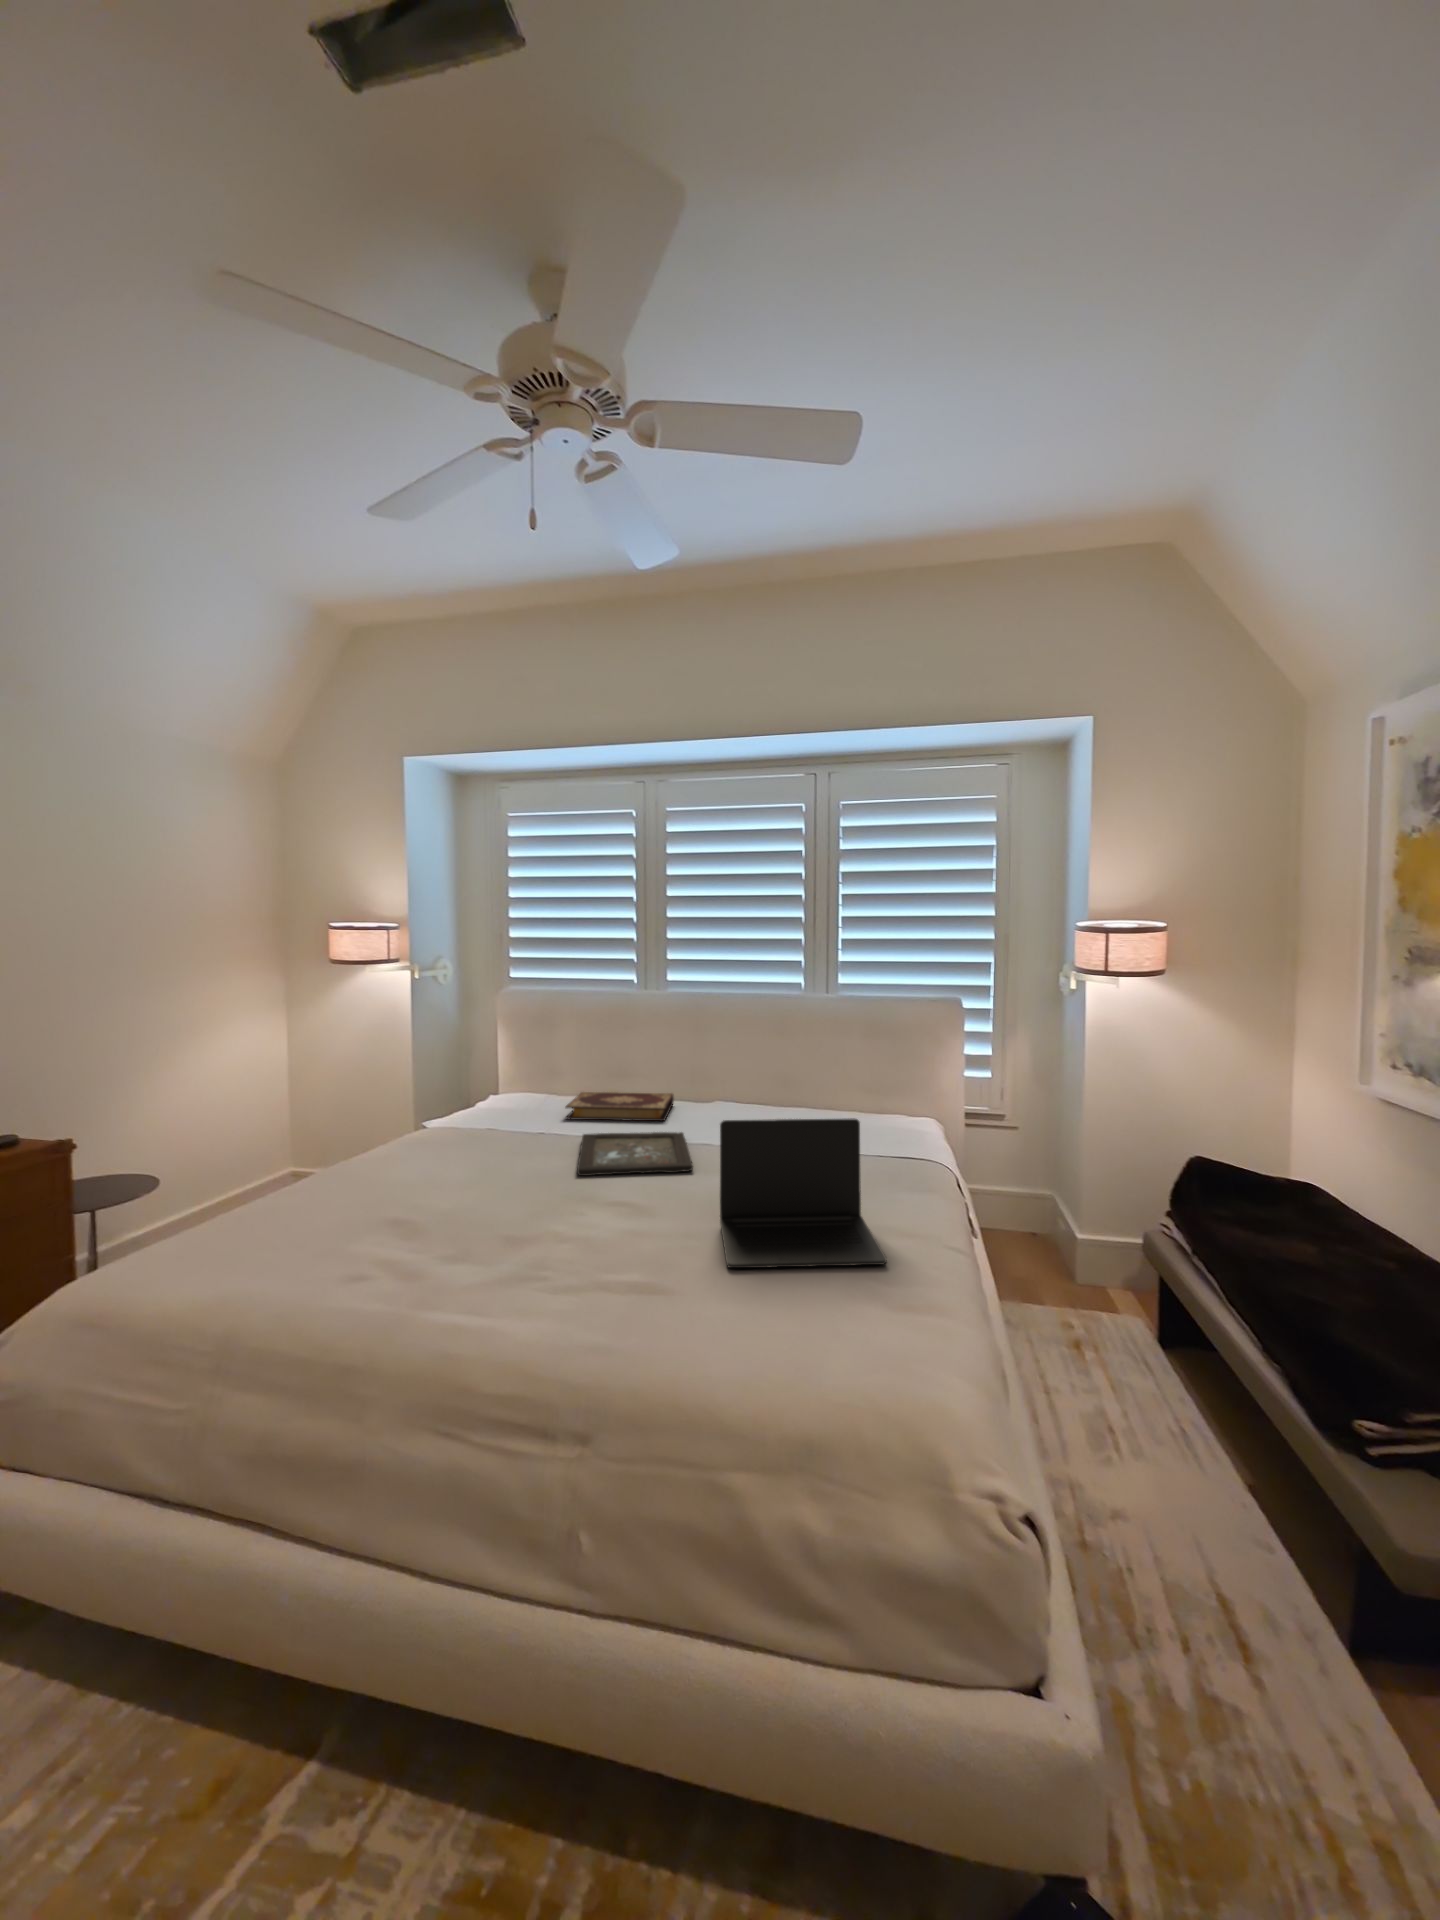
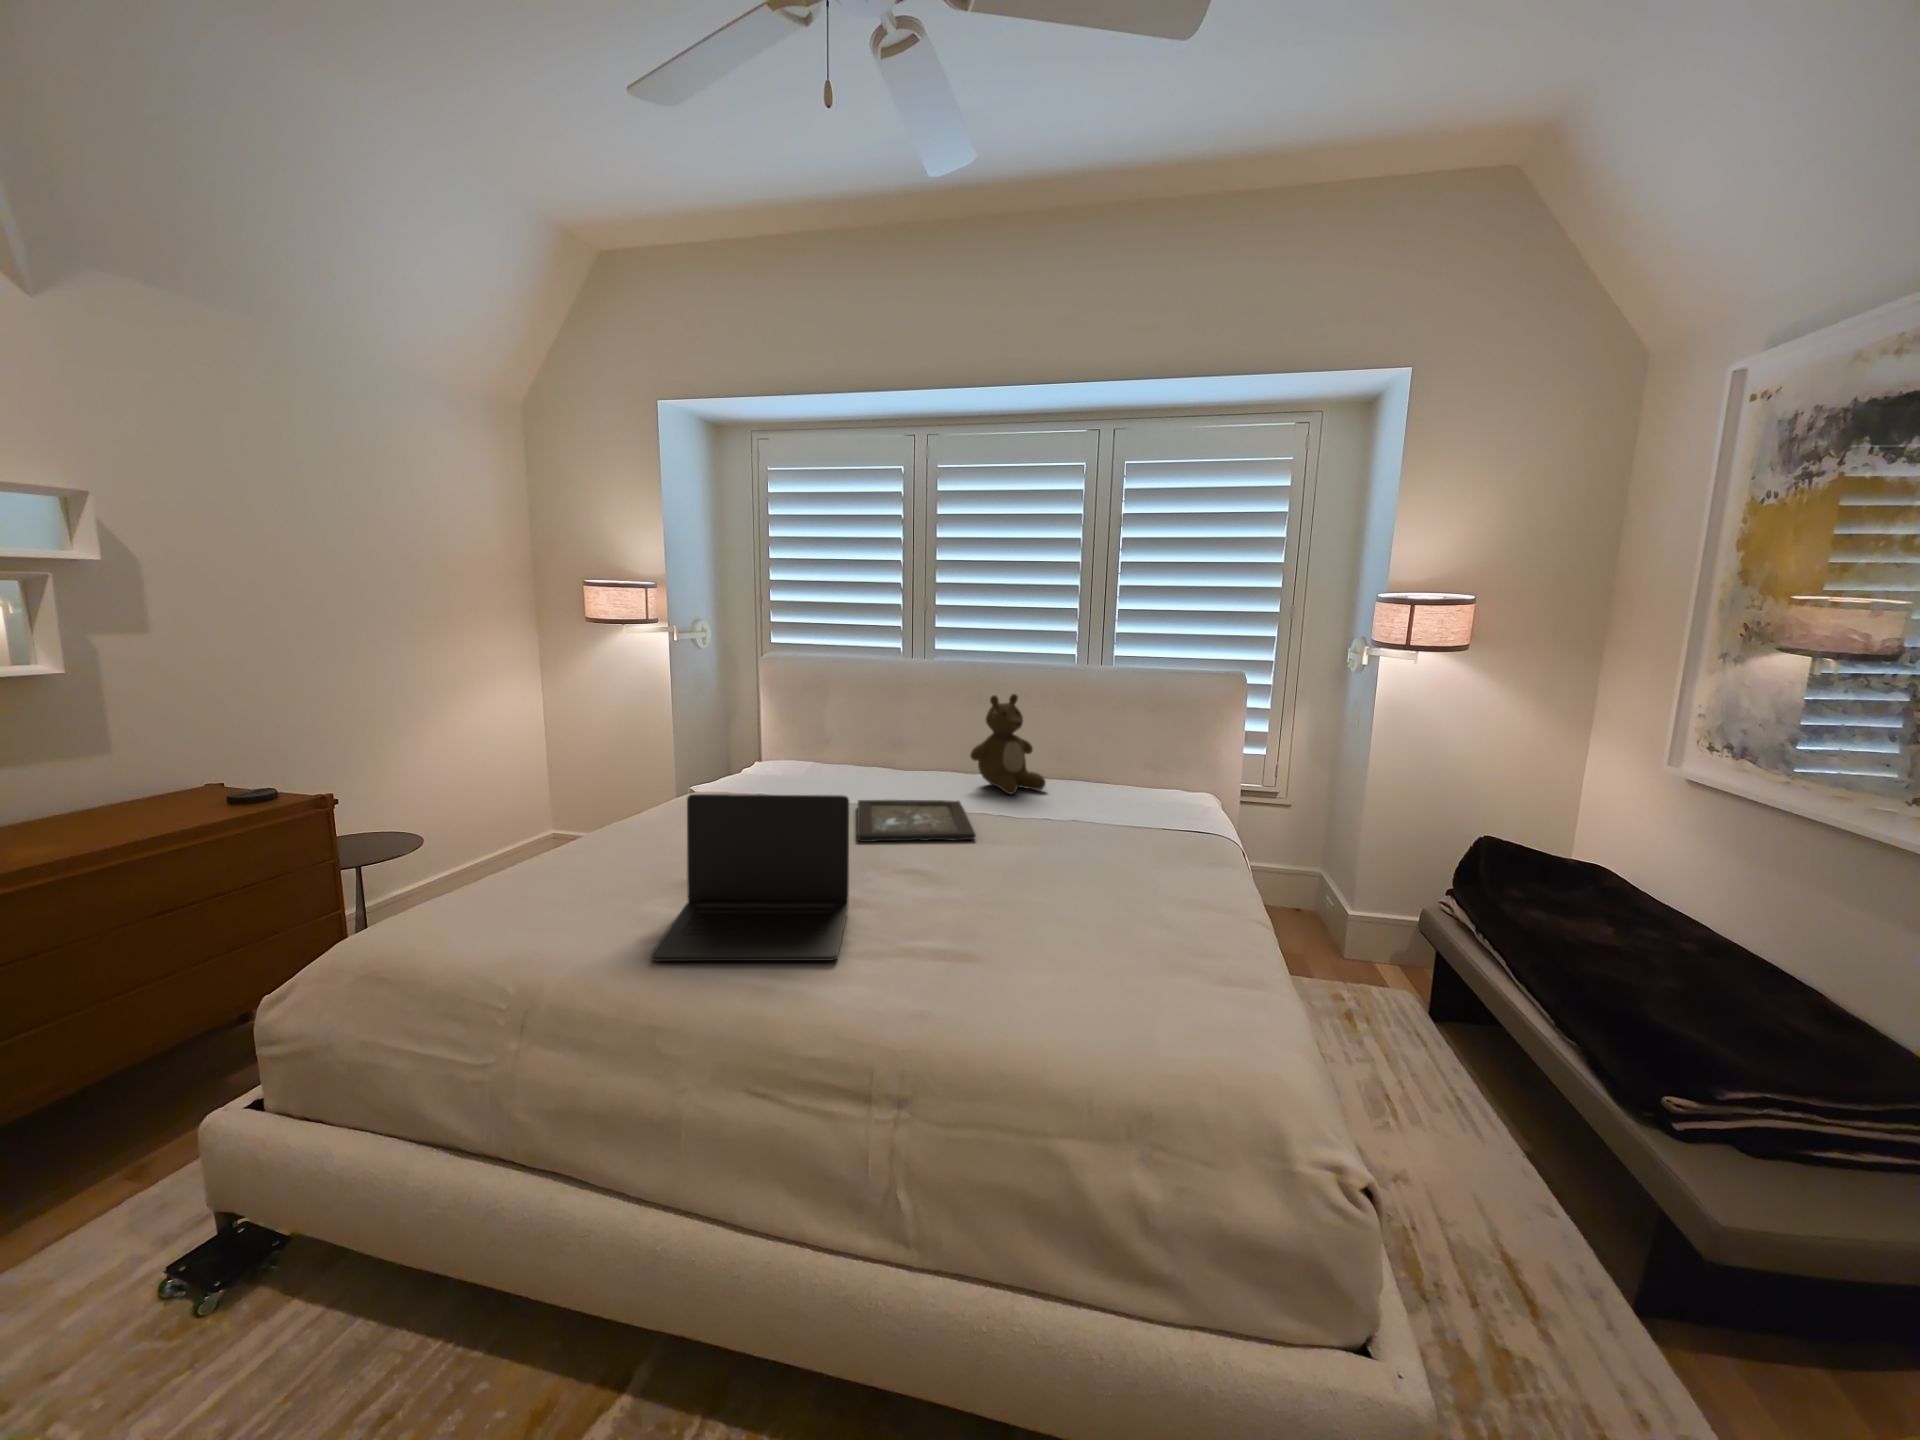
teddy bear: none [696,1025,771,1125] -> present [970,694,1046,794]
book: present [566,1092,674,1121] -> none [836,758,944,789]
laptop: present [720,1118,887,1268] -> present [651,794,849,961]

